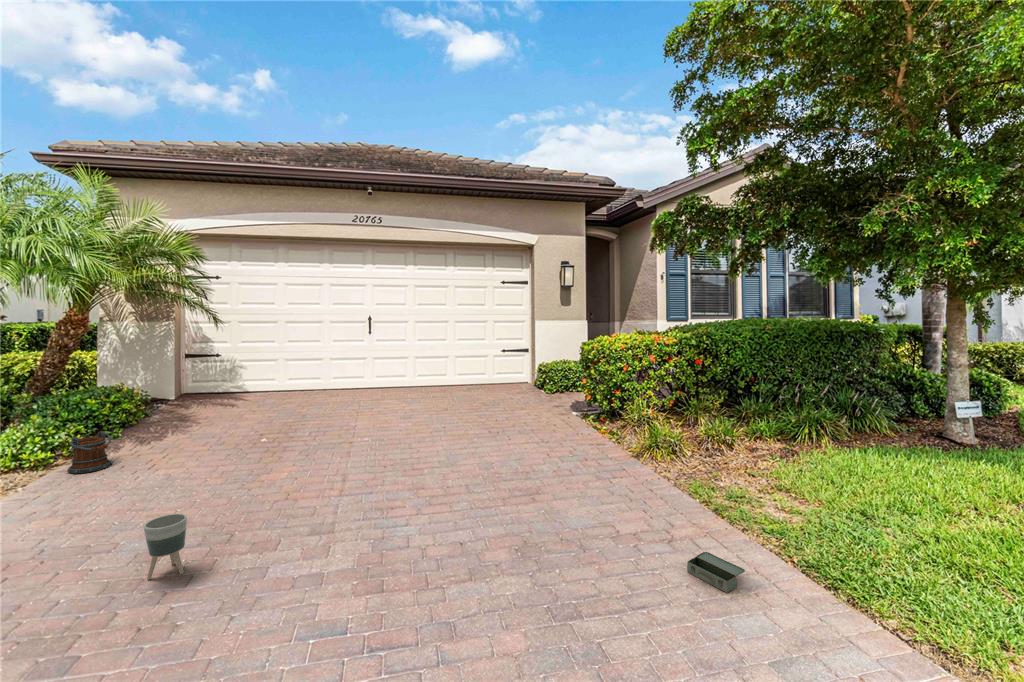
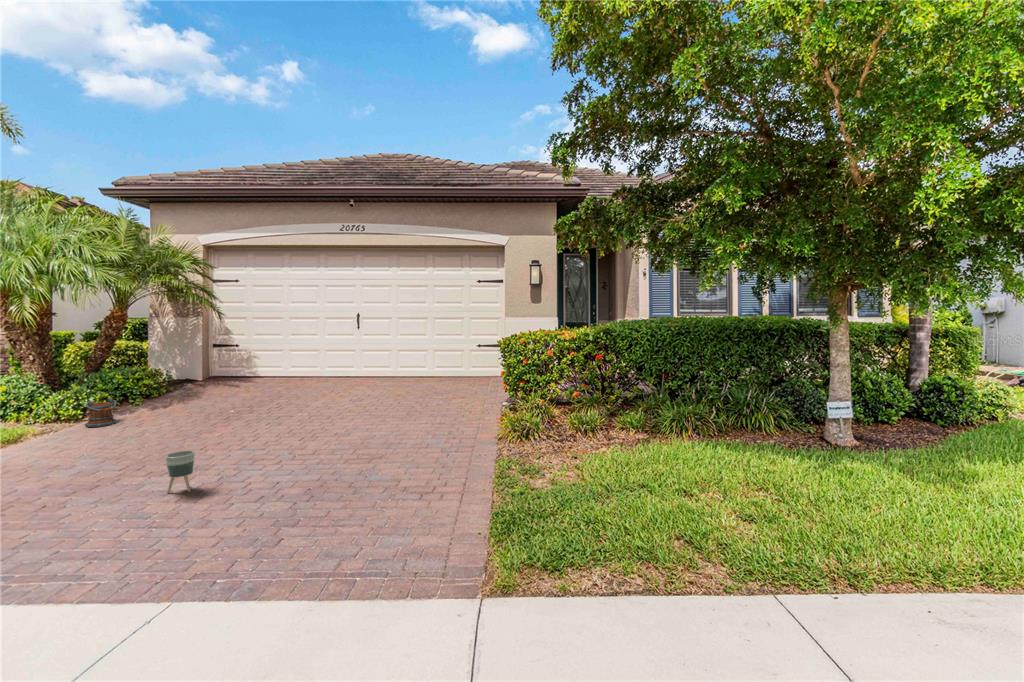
planter: present [144,514,187,580] -> present [165,451,195,493]
toolbox: present [687,552,745,593] -> none [408,503,440,530]

